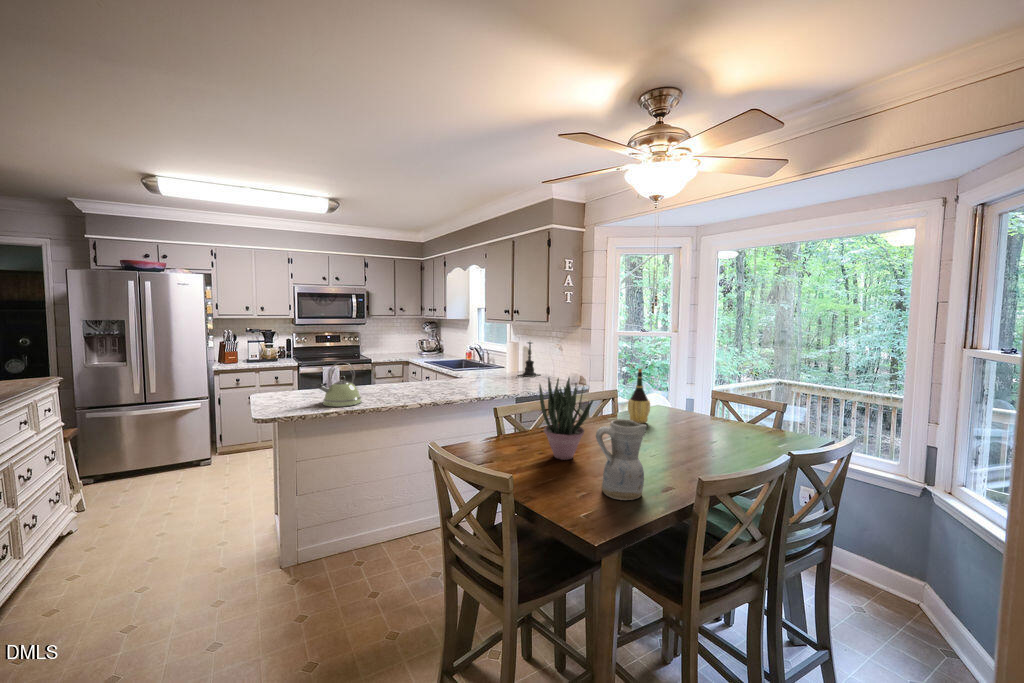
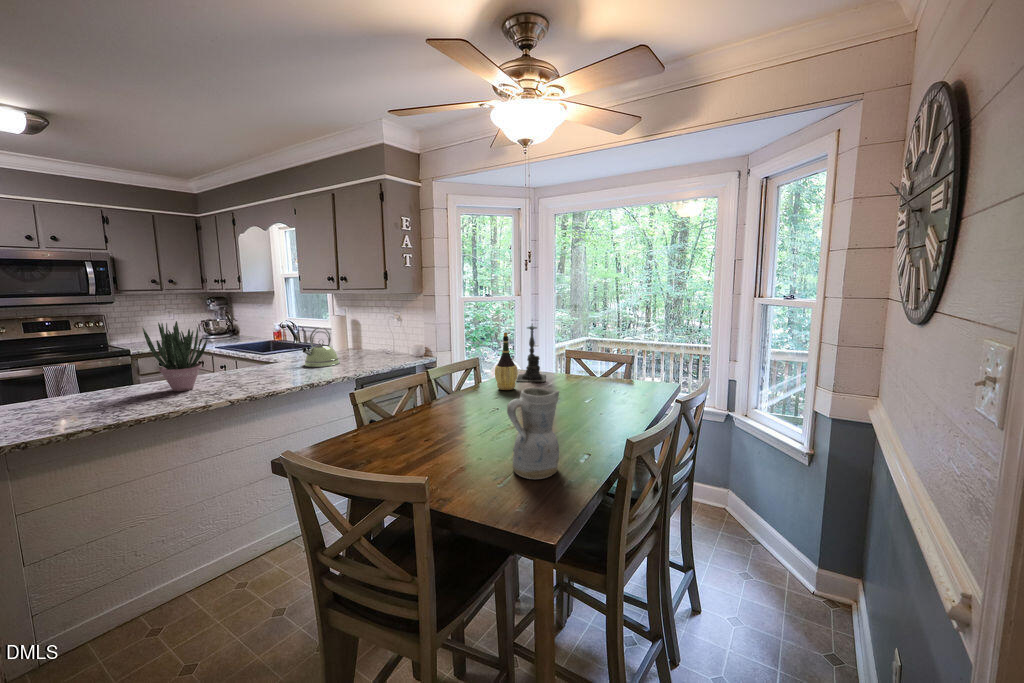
candle holder: present [518,342,539,377] -> present [517,324,546,382]
kettle: present [317,362,362,407] -> present [302,327,340,367]
potted plant: present [539,378,593,460] -> present [143,321,207,392]

